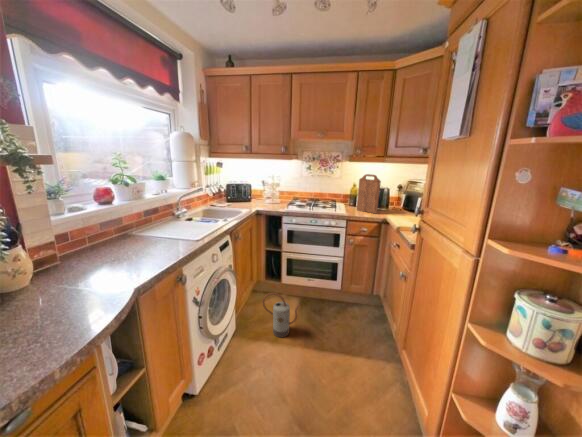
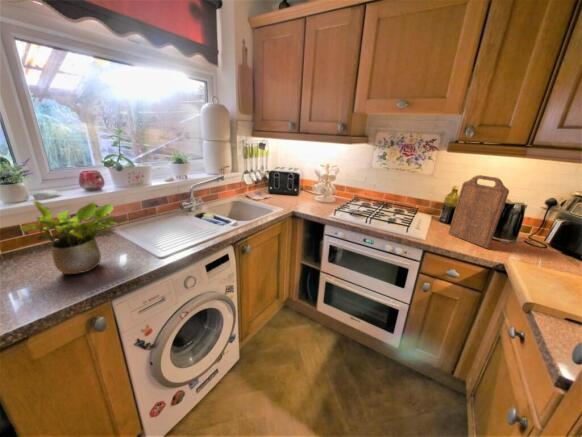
potted plant: none [116,203,182,251] -> present [20,201,120,274]
watering can: present [263,293,301,338] -> none [269,336,320,401]

